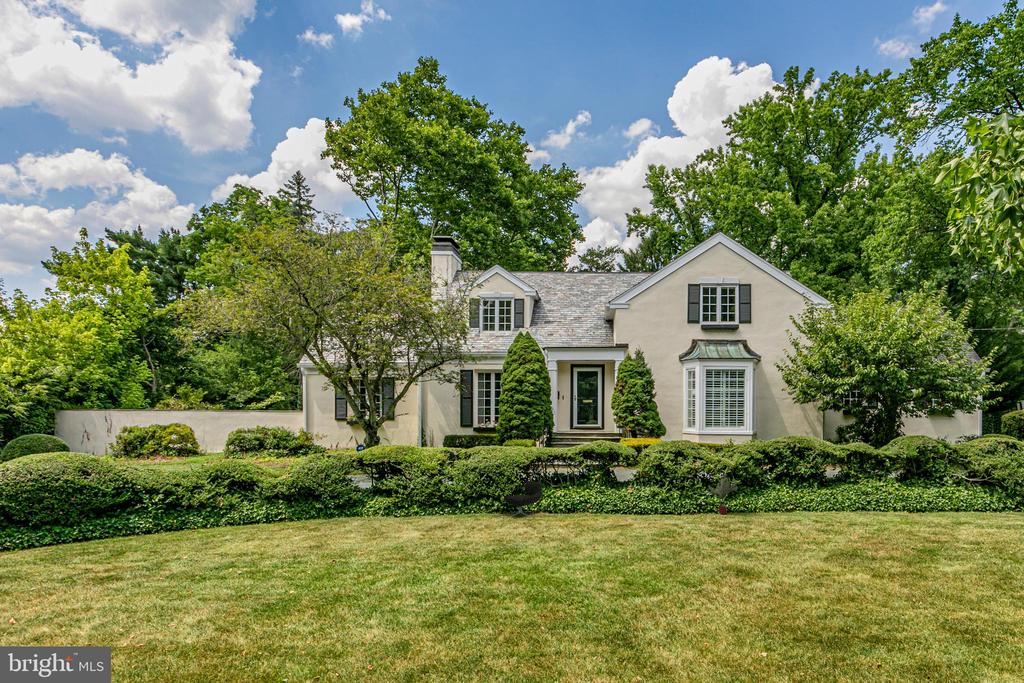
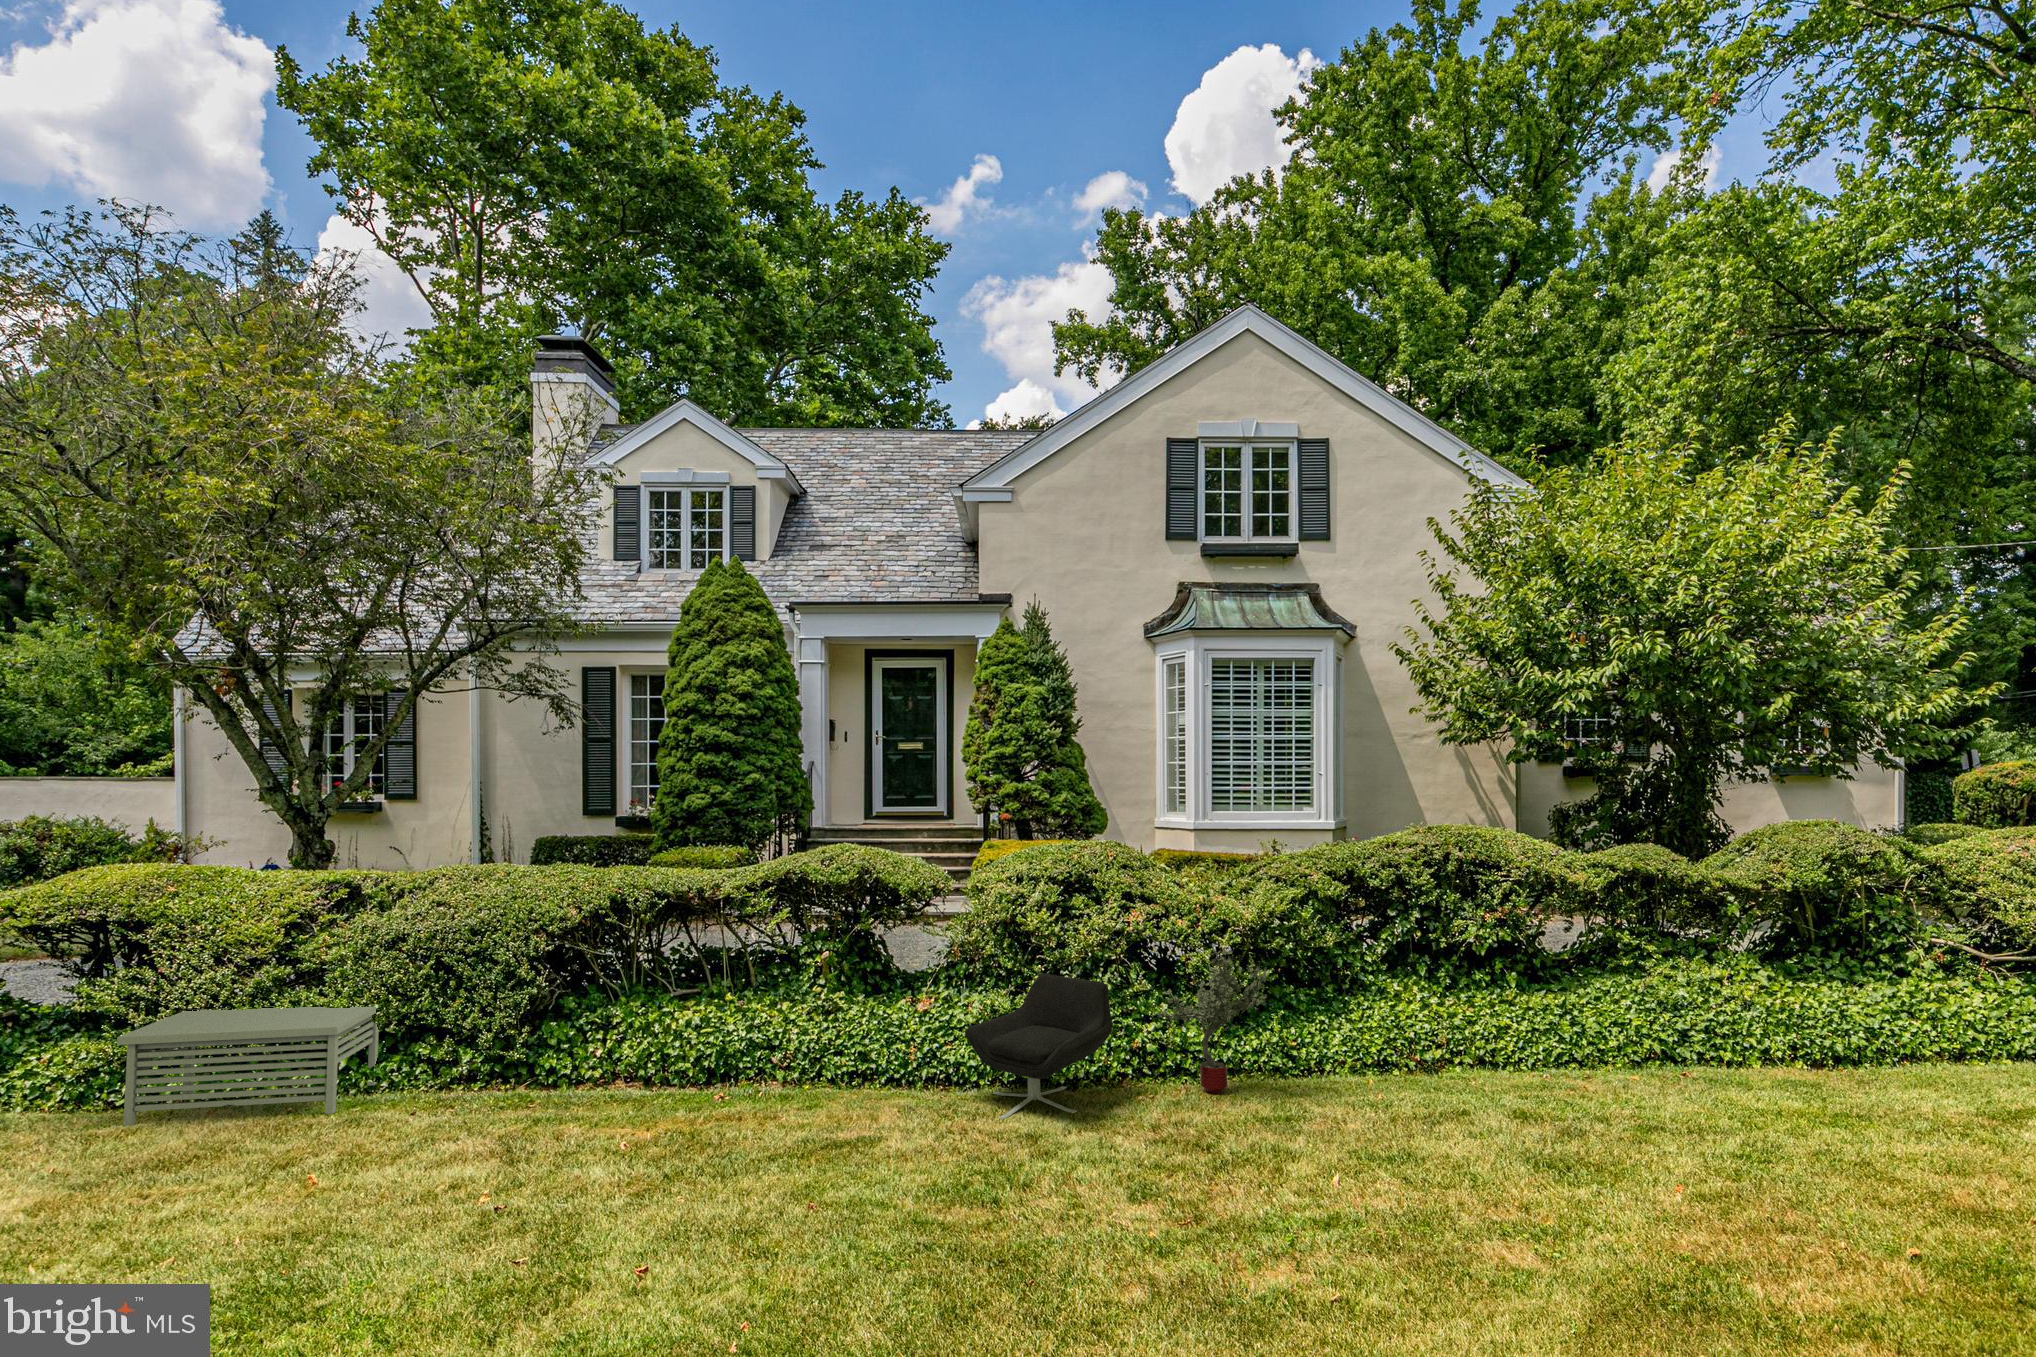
lounge chair: present [504,481,542,517] -> present [965,973,1112,1119]
storage bench: none [434,485,486,514] -> present [117,1007,379,1126]

